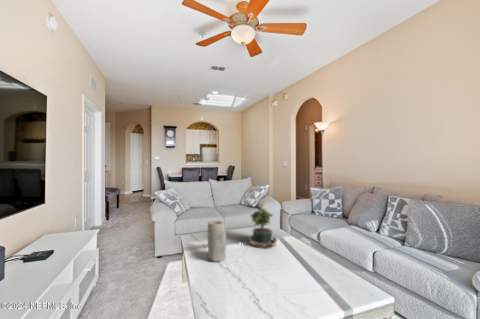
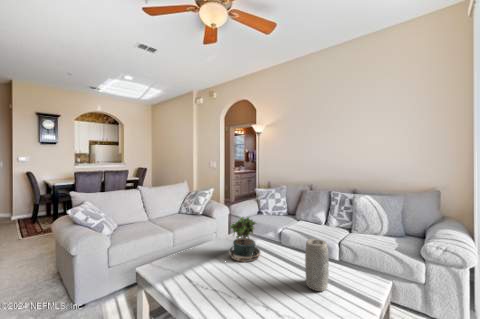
vase: present [207,221,226,261] -> present [305,239,329,291]

